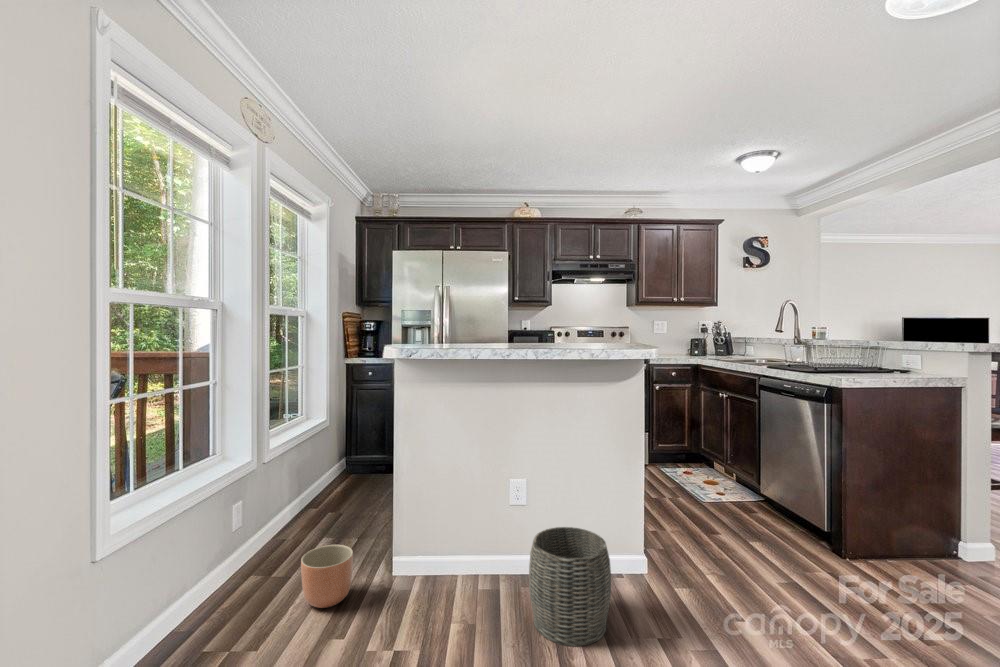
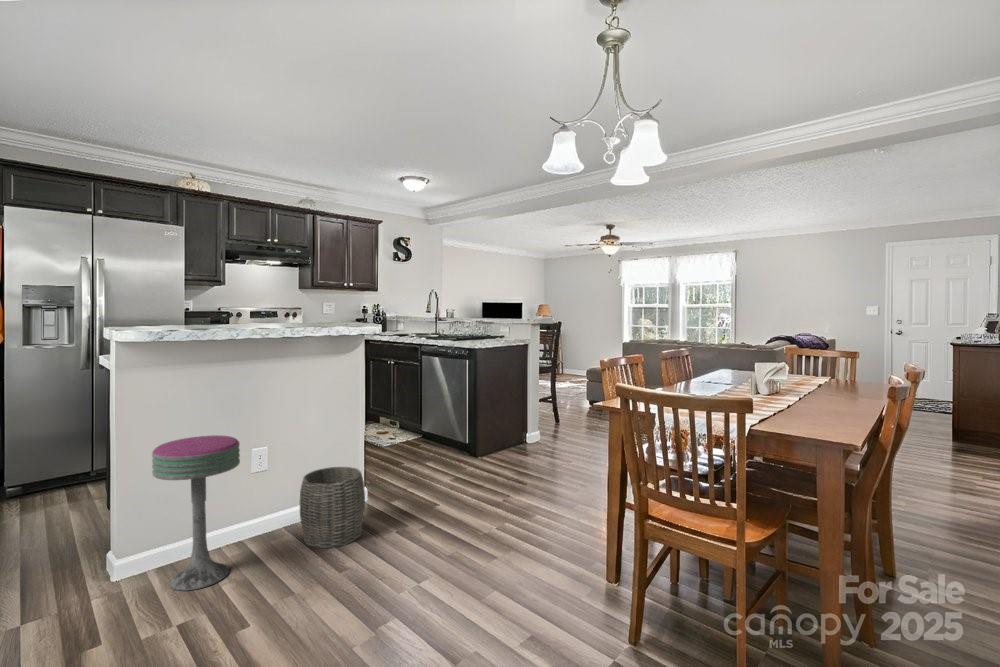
bar stool: none [376,462,458,637] -> present [152,435,240,591]
planter: present [301,545,353,608] -> none [37,544,106,611]

